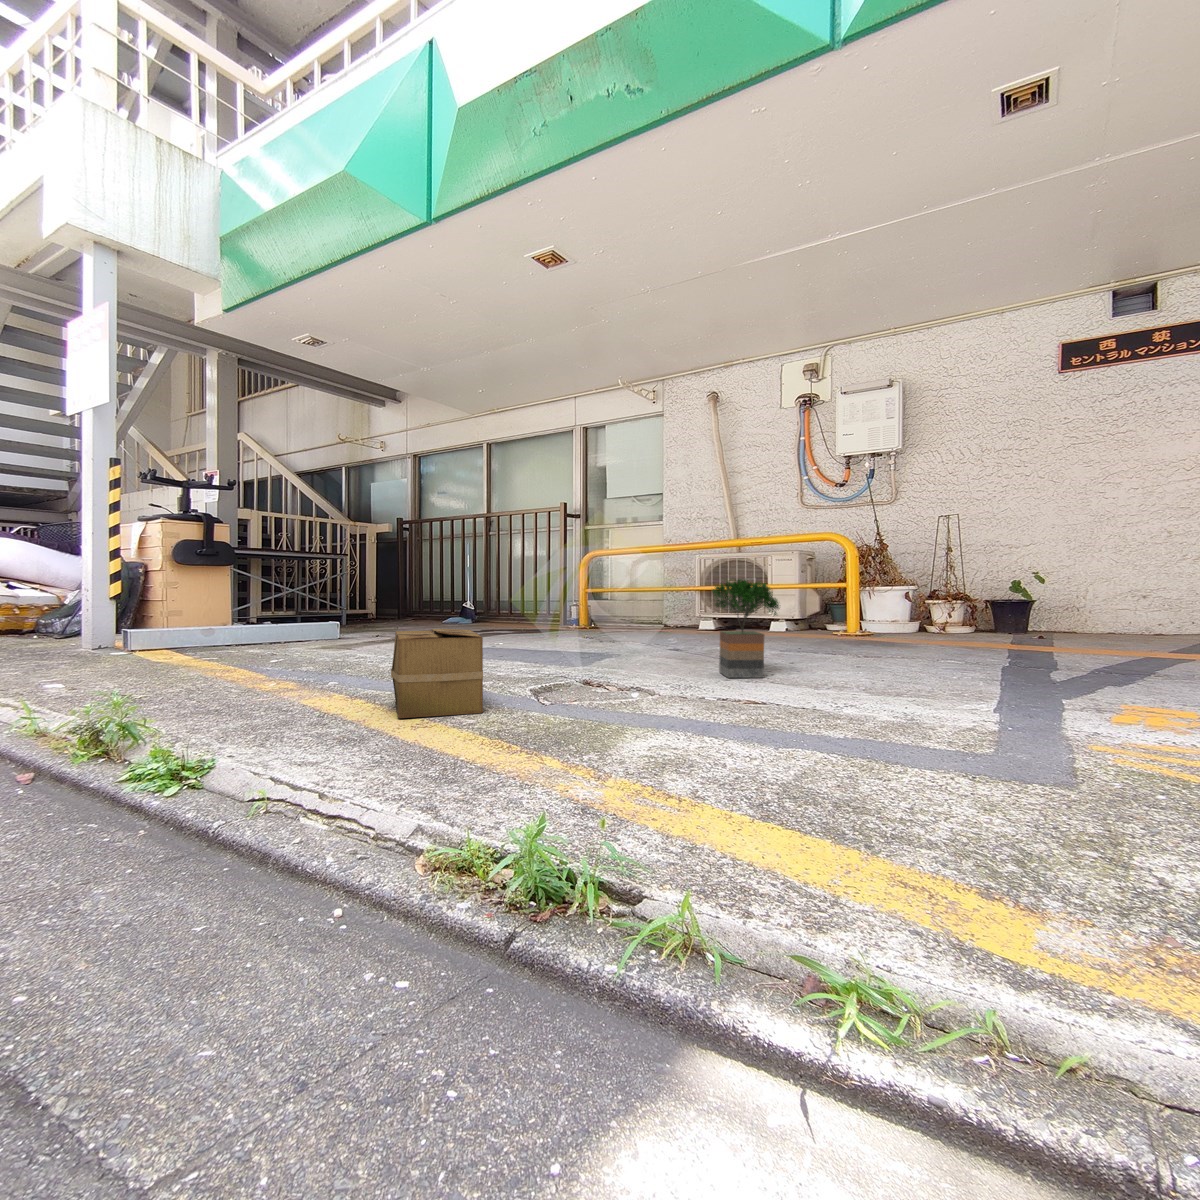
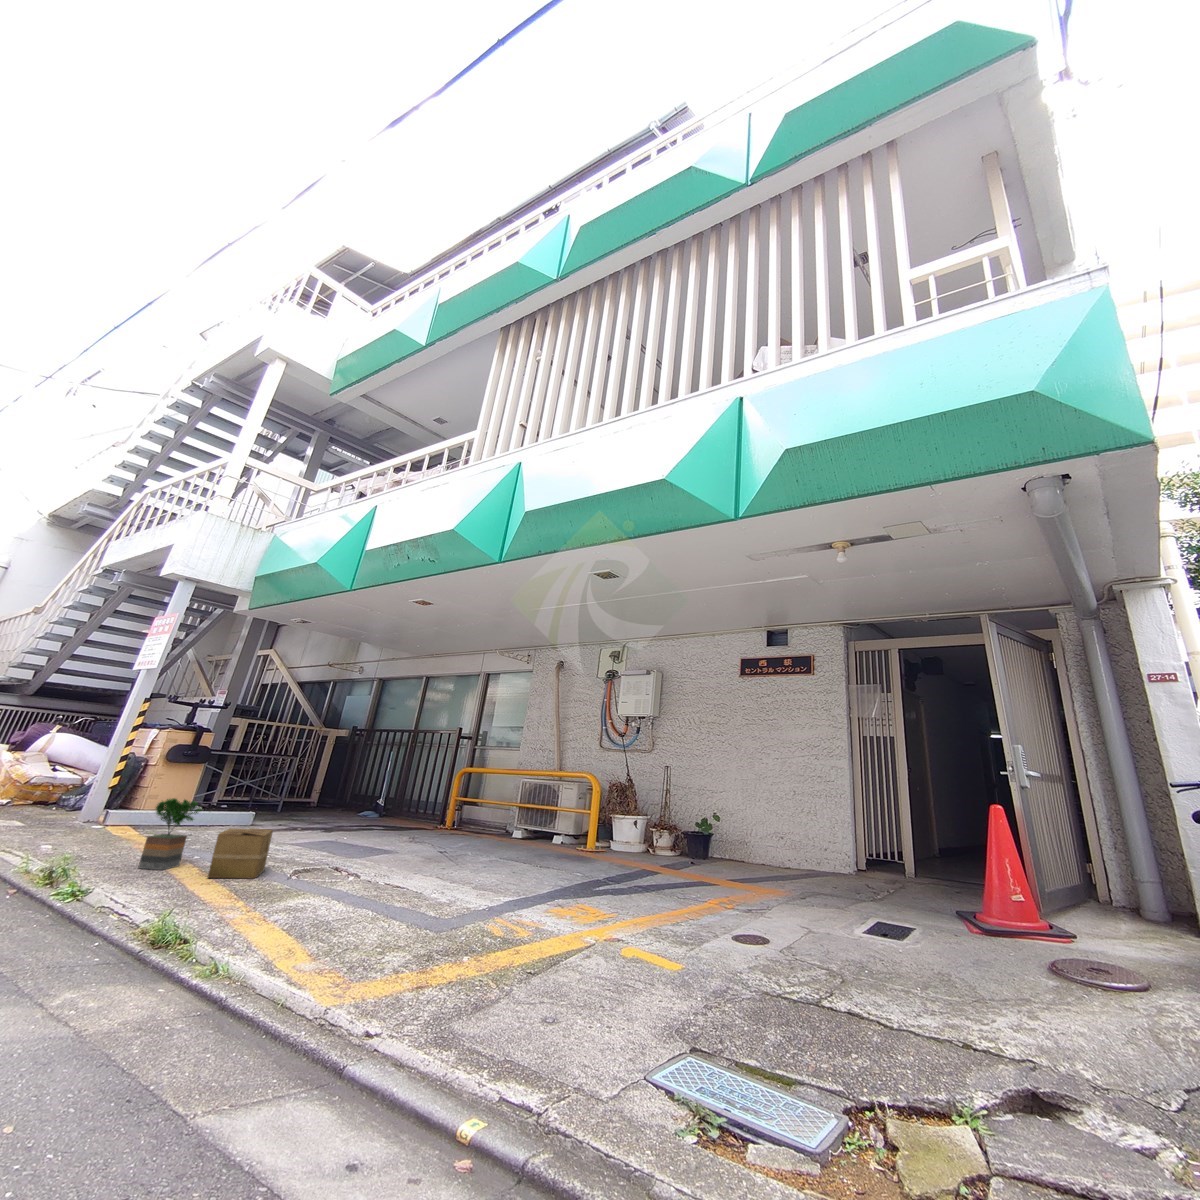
potted tree: present [712,580,780,678] -> present [139,798,201,870]

